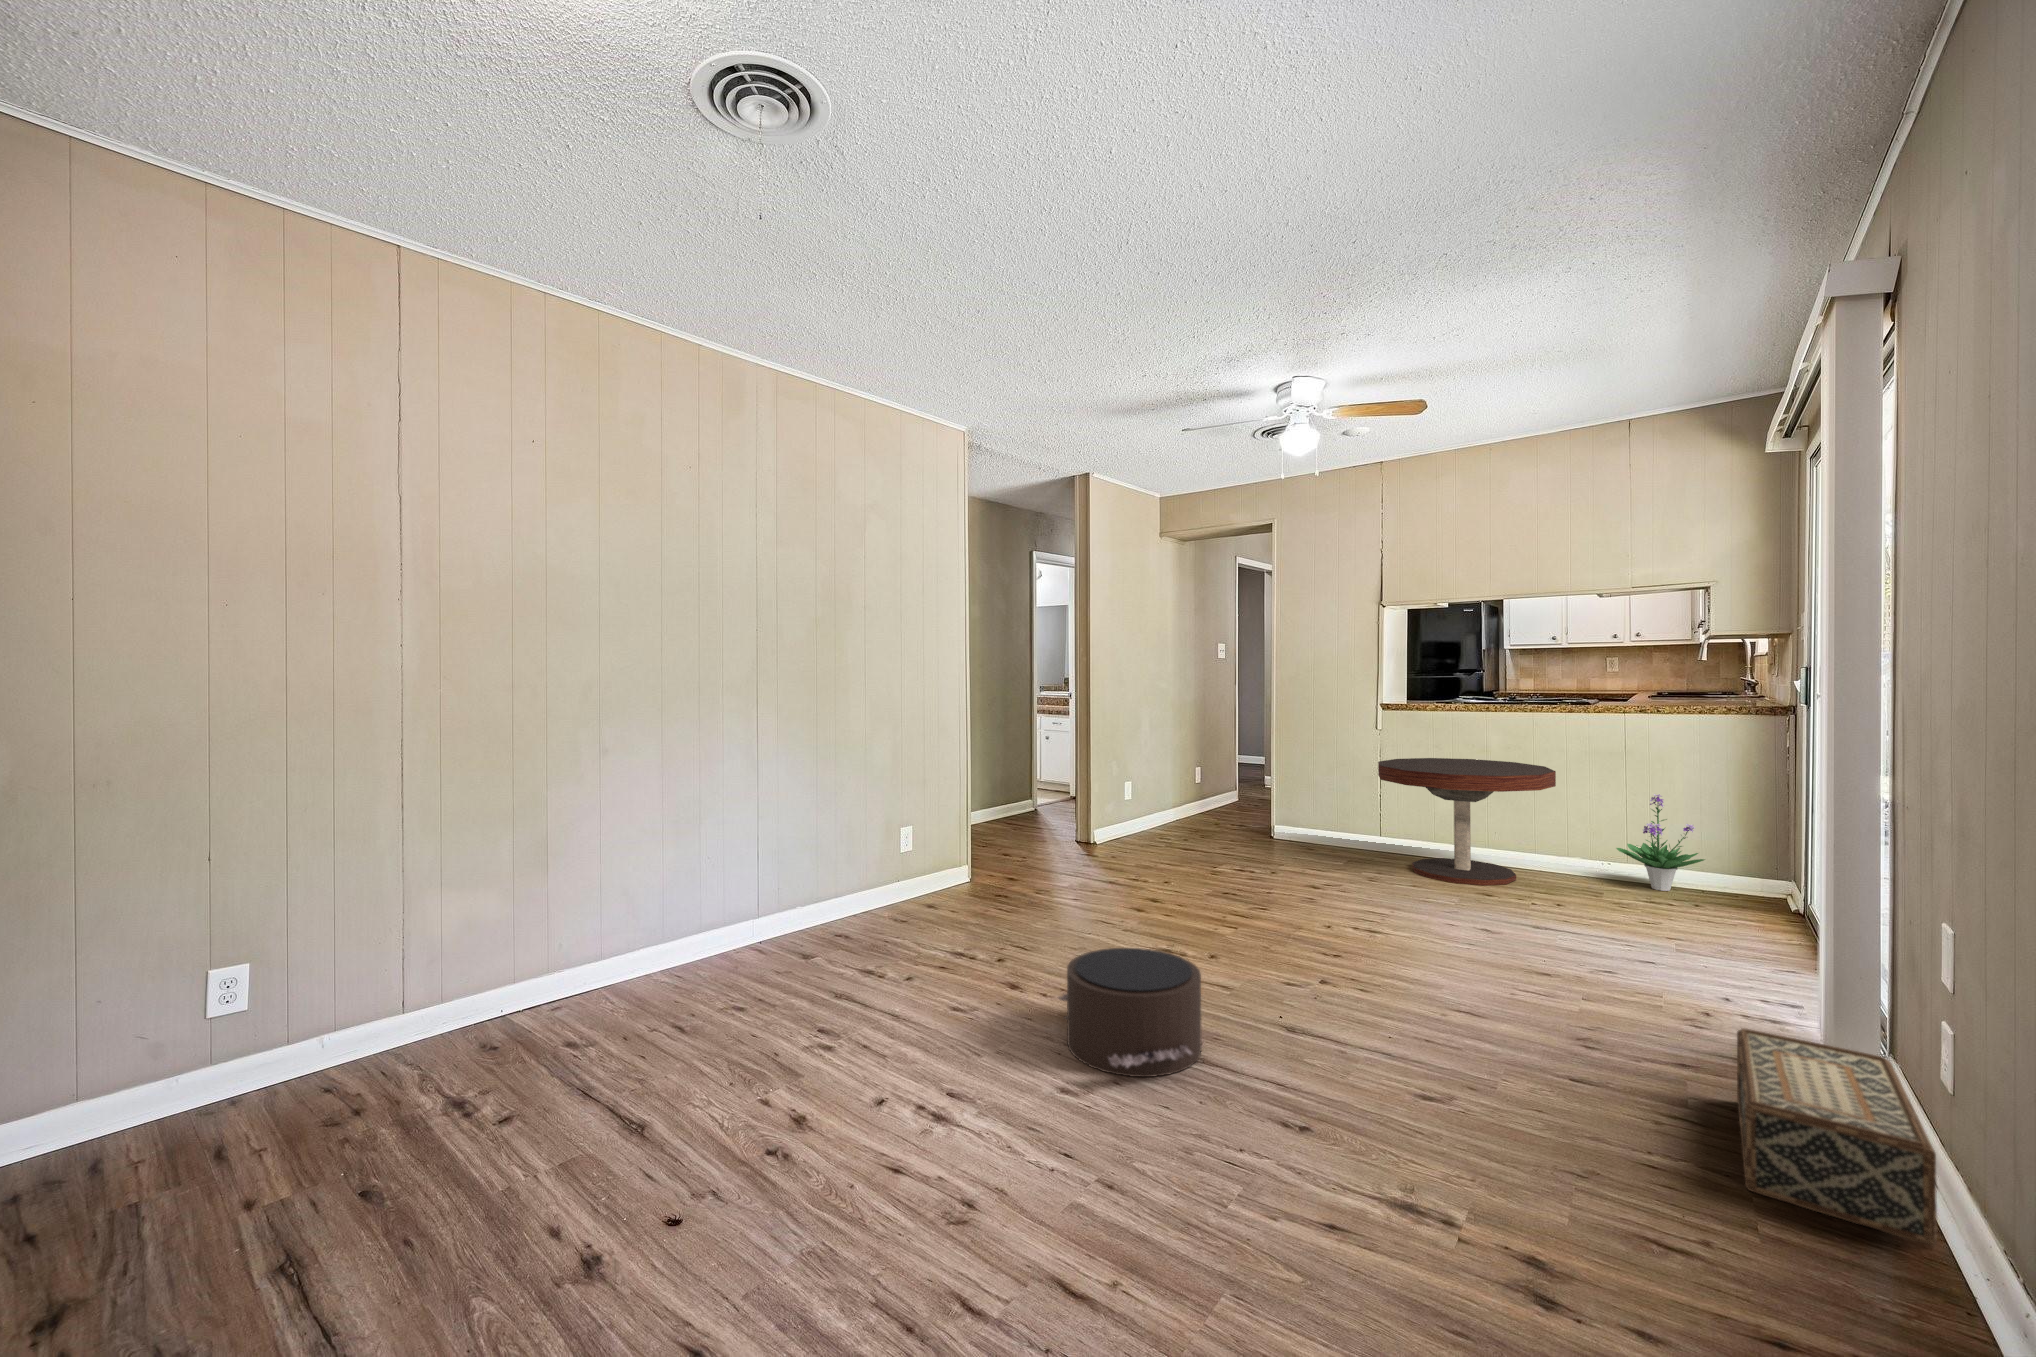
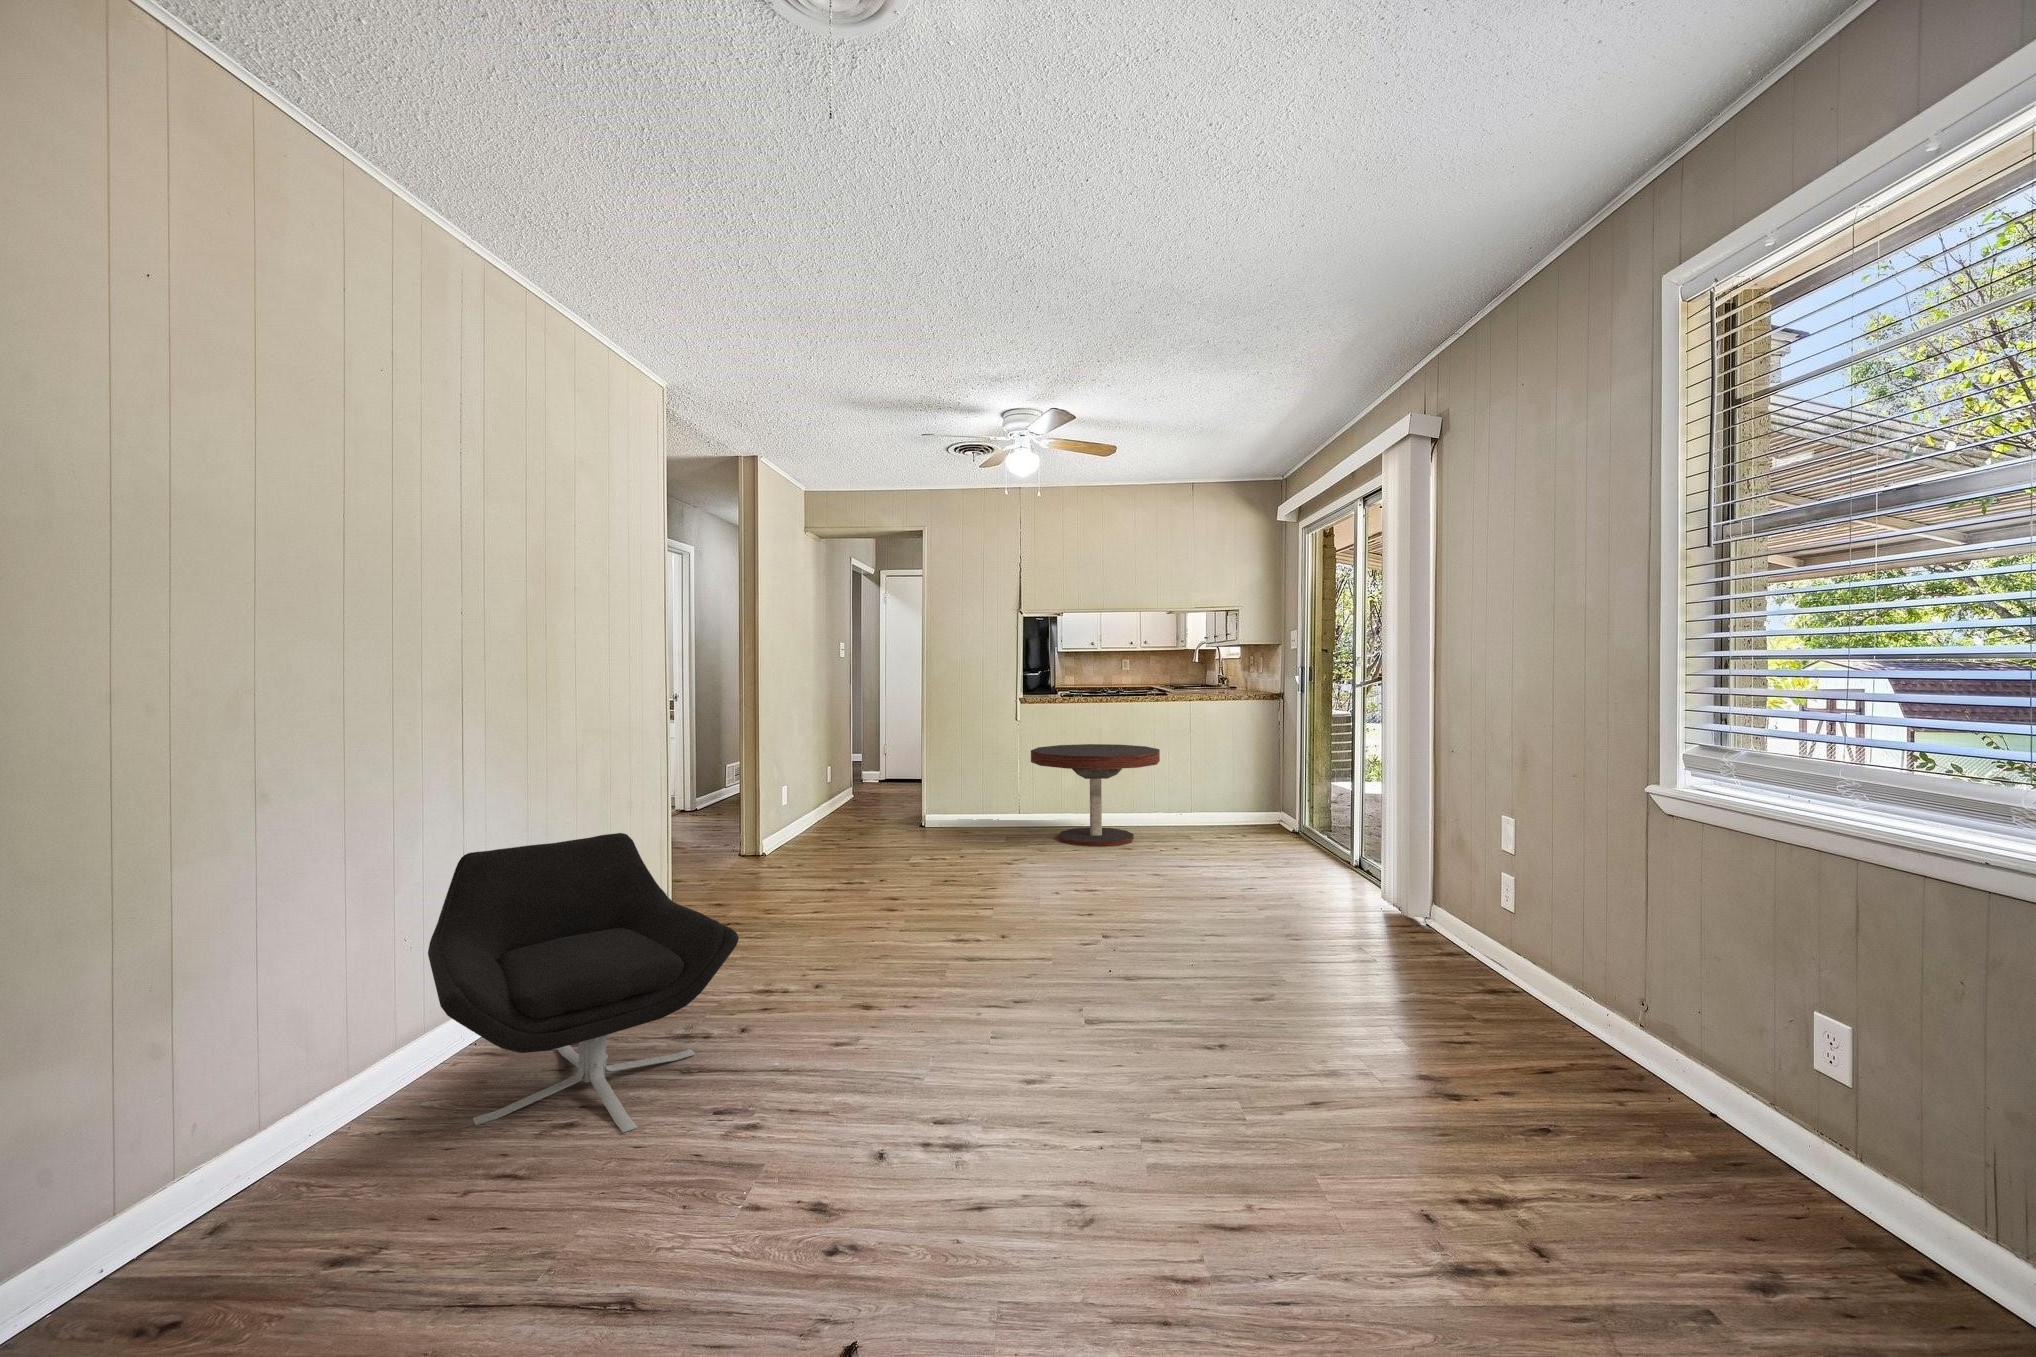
potted plant: present [1616,794,1705,891] -> none [1189,762,1244,832]
lounge chair: none [662,801,877,1027] -> present [428,833,739,1133]
pouf: present [1058,948,1202,1077] -> none [943,935,1113,1056]
woven basket: present [1737,1028,1937,1246] -> none [1393,906,1536,1006]

